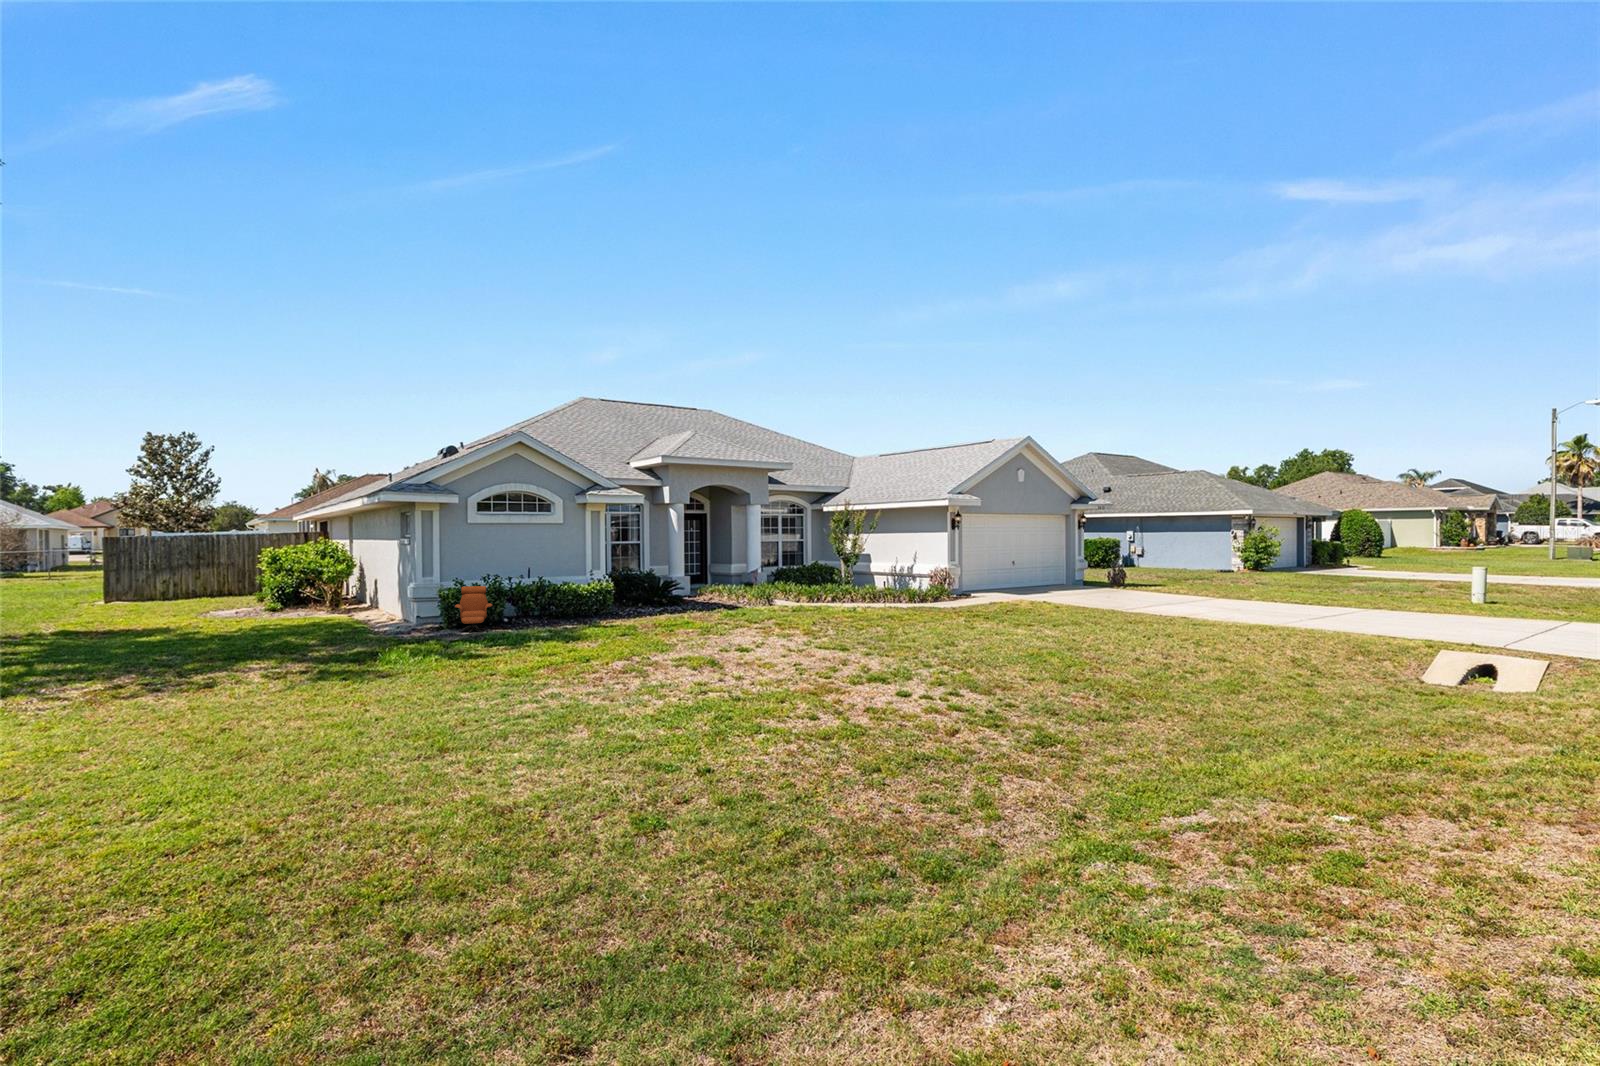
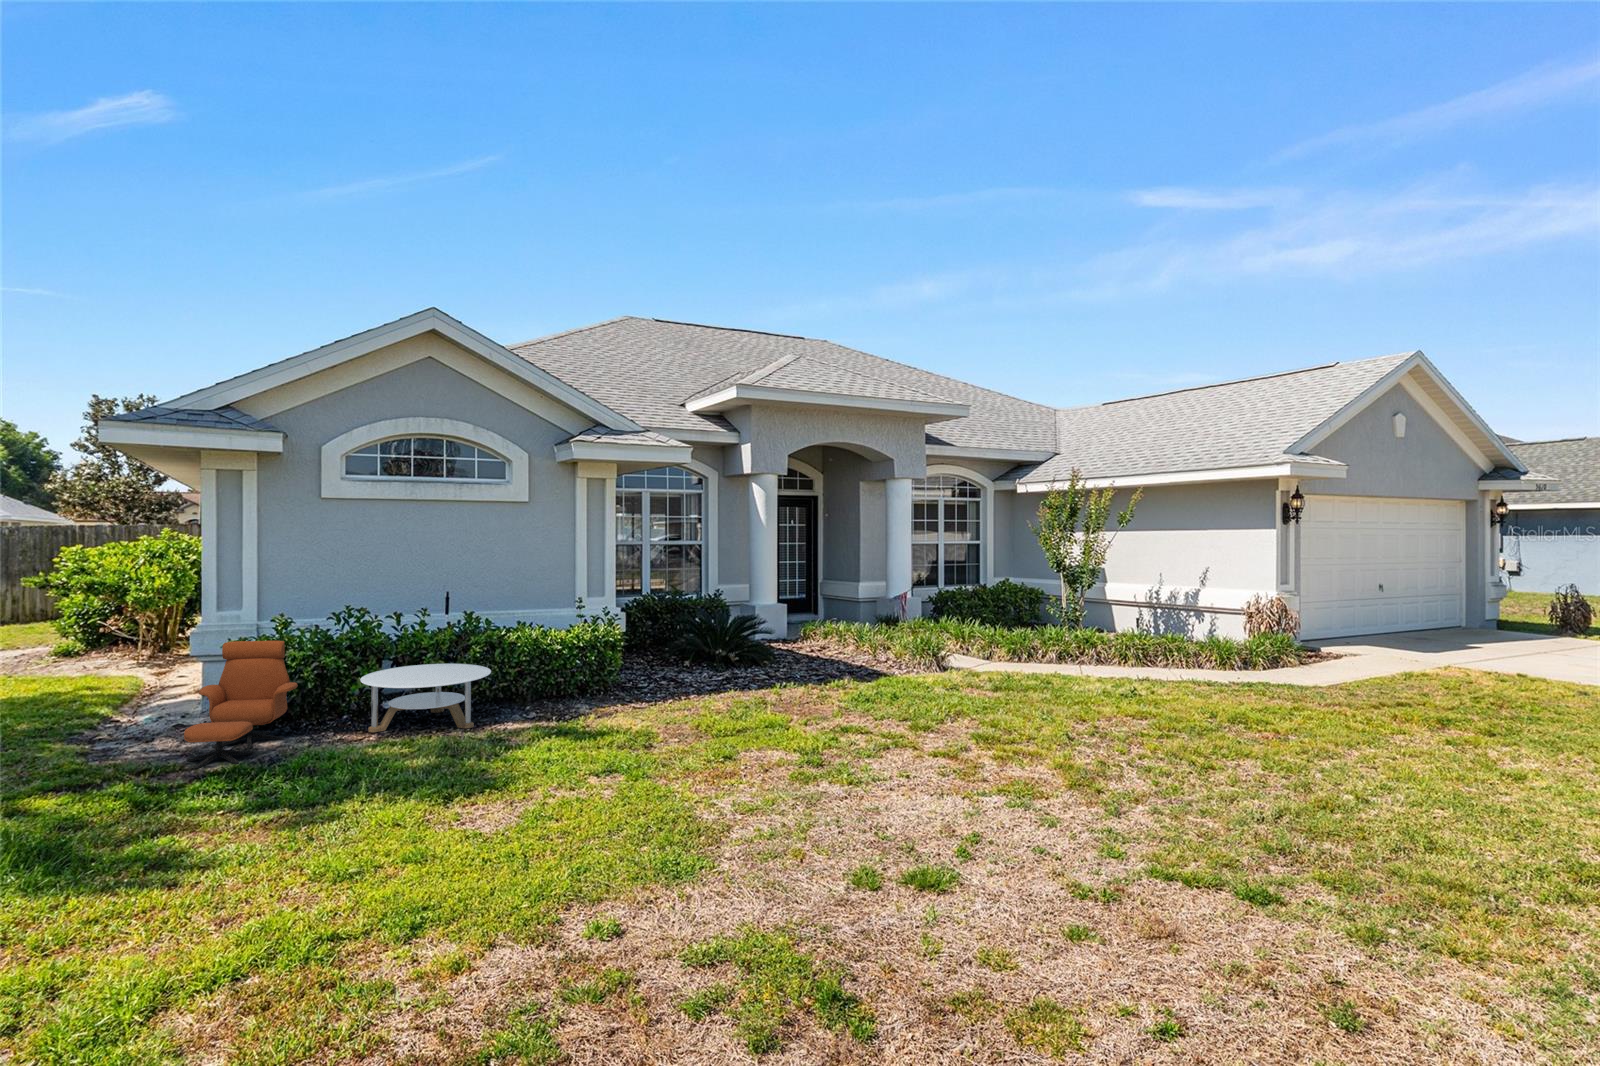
round table: none [514,598,568,625] -> present [360,664,491,732]

